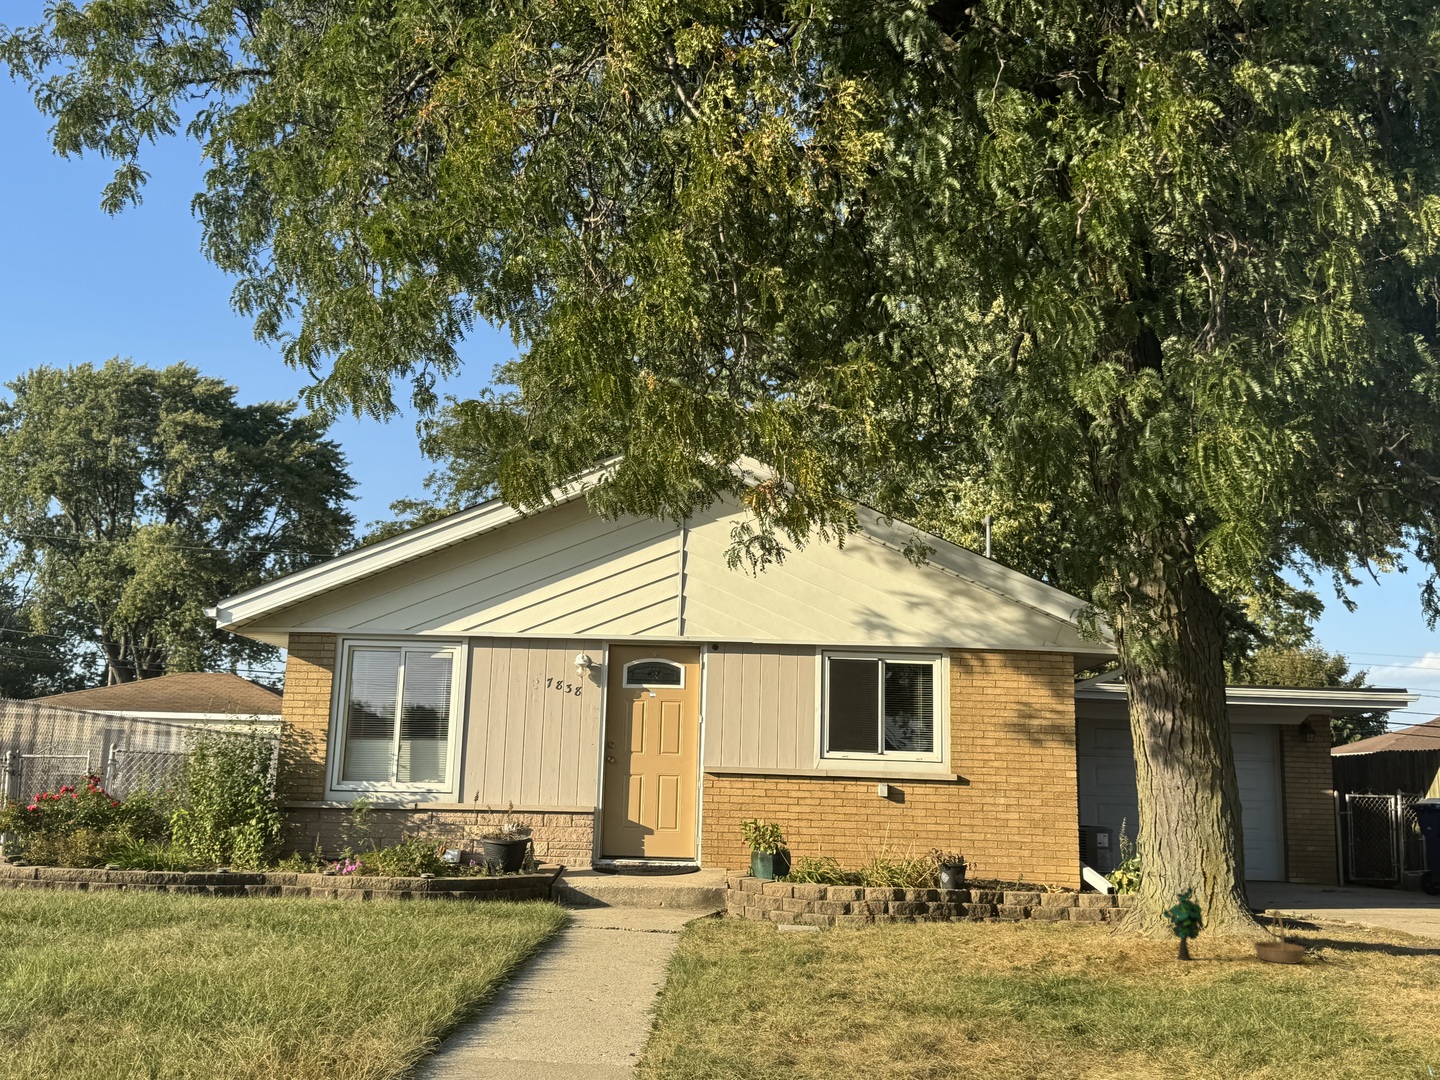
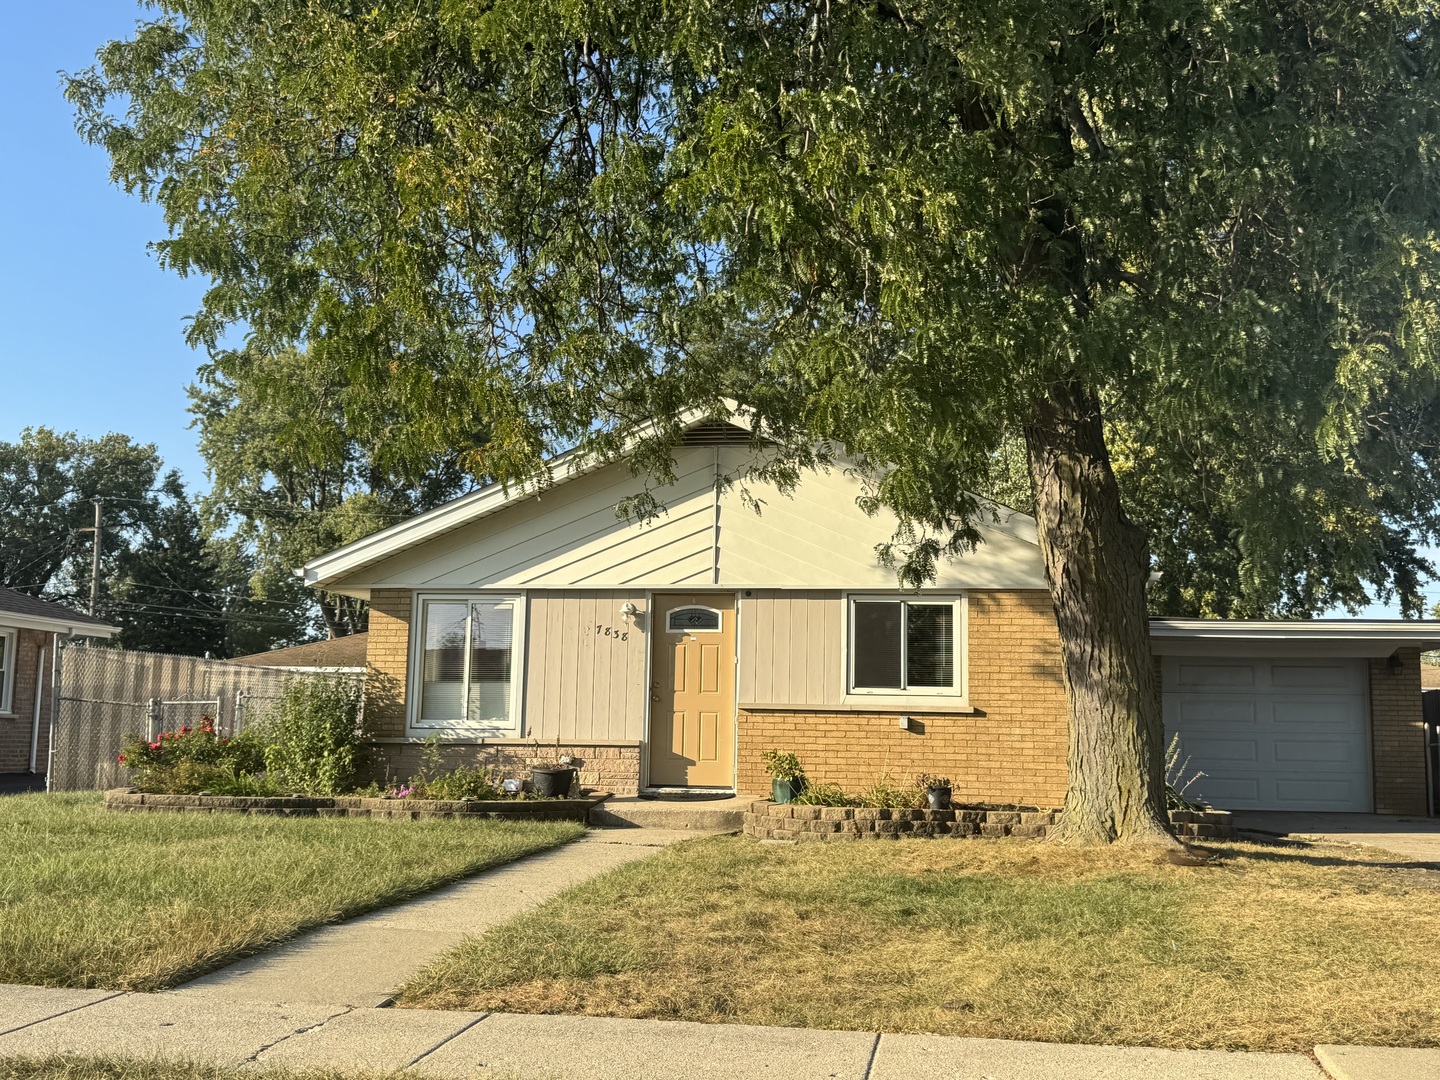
decorative plant: present [1163,888,1205,960] -> none [1079,801,1116,862]

